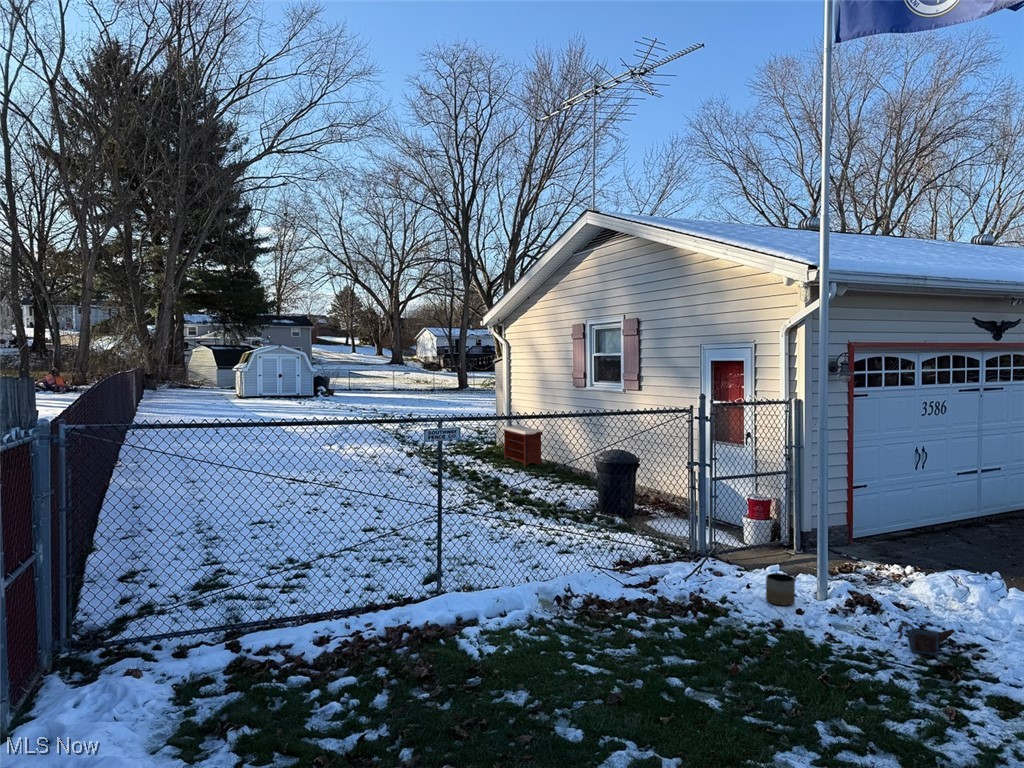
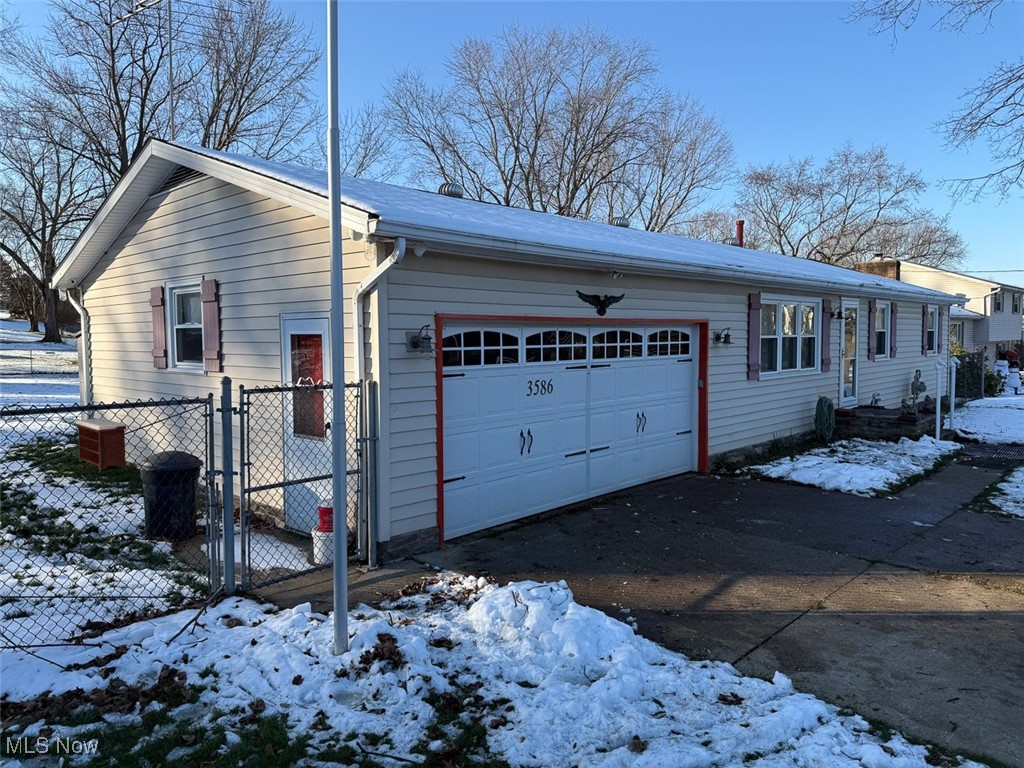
planter: present [766,573,795,606] -> none [267,623,307,671]
watering can: present [898,623,955,655] -> none [406,688,476,728]

